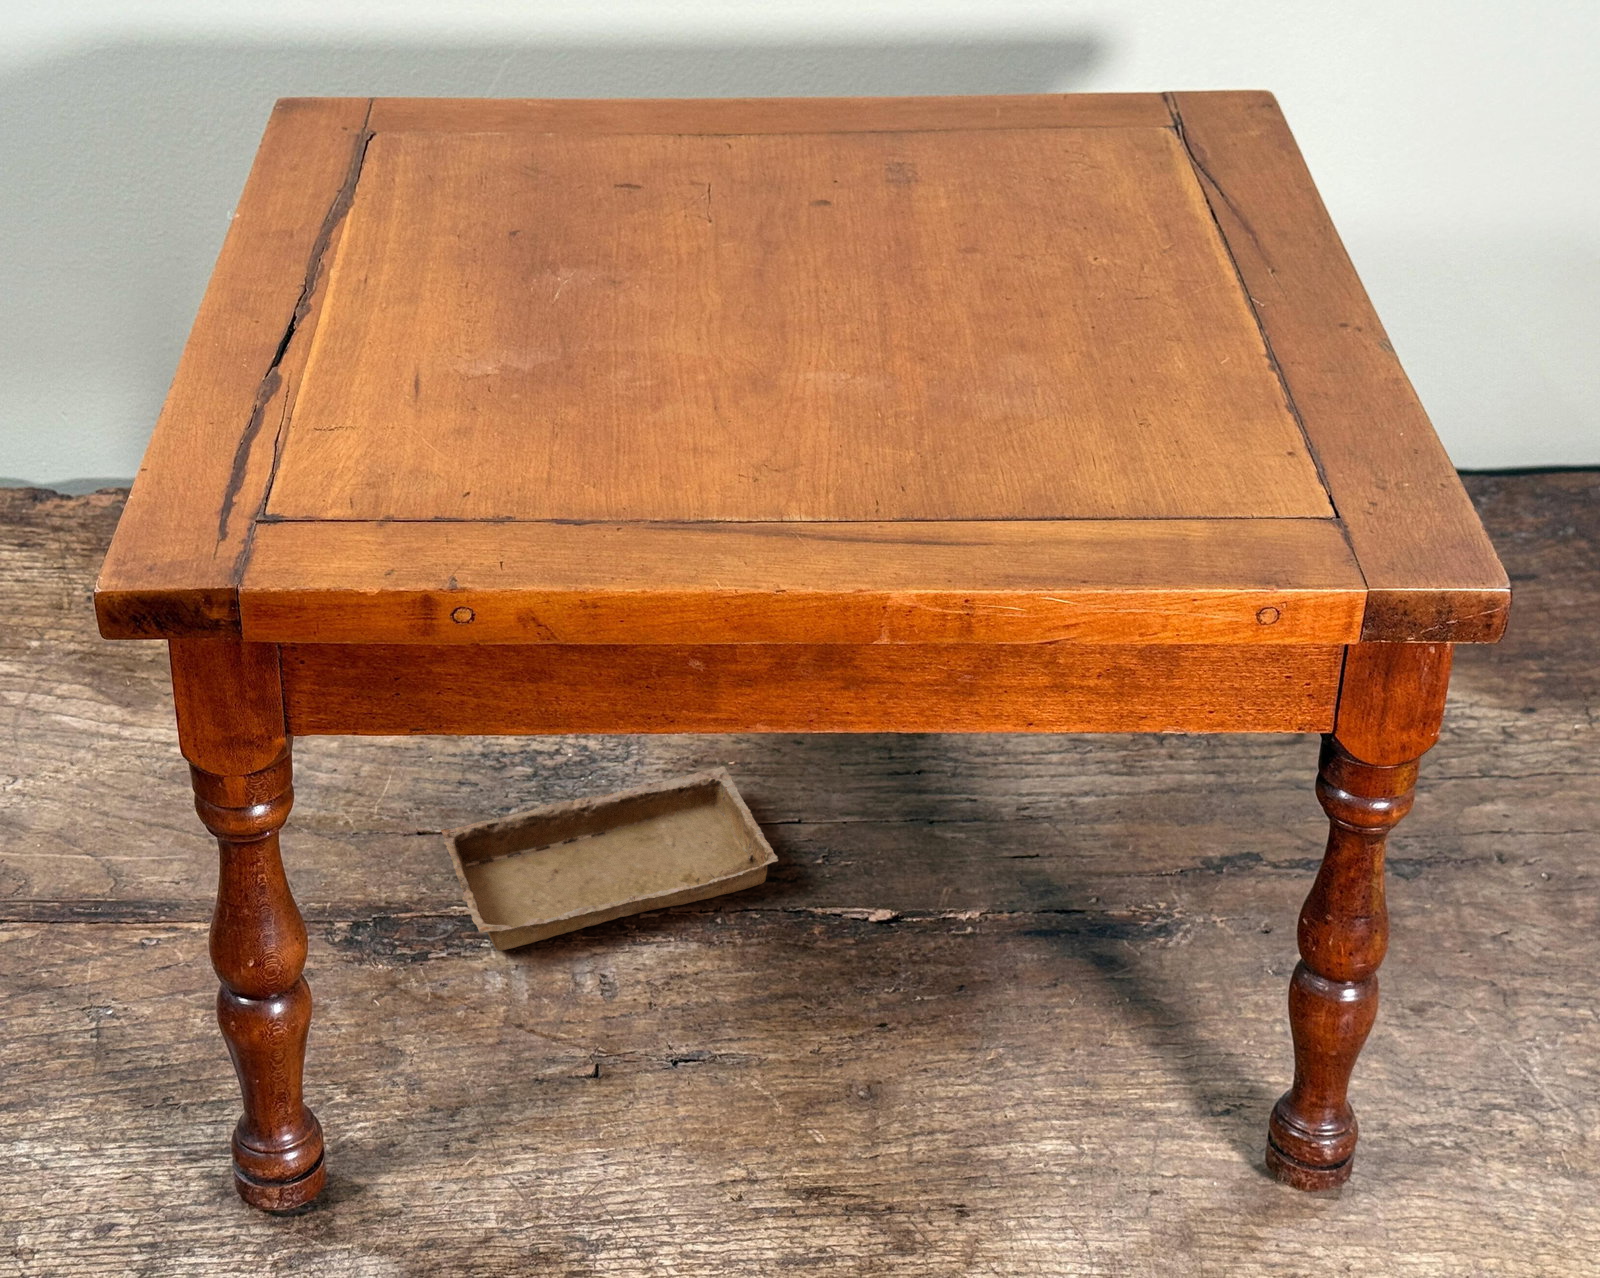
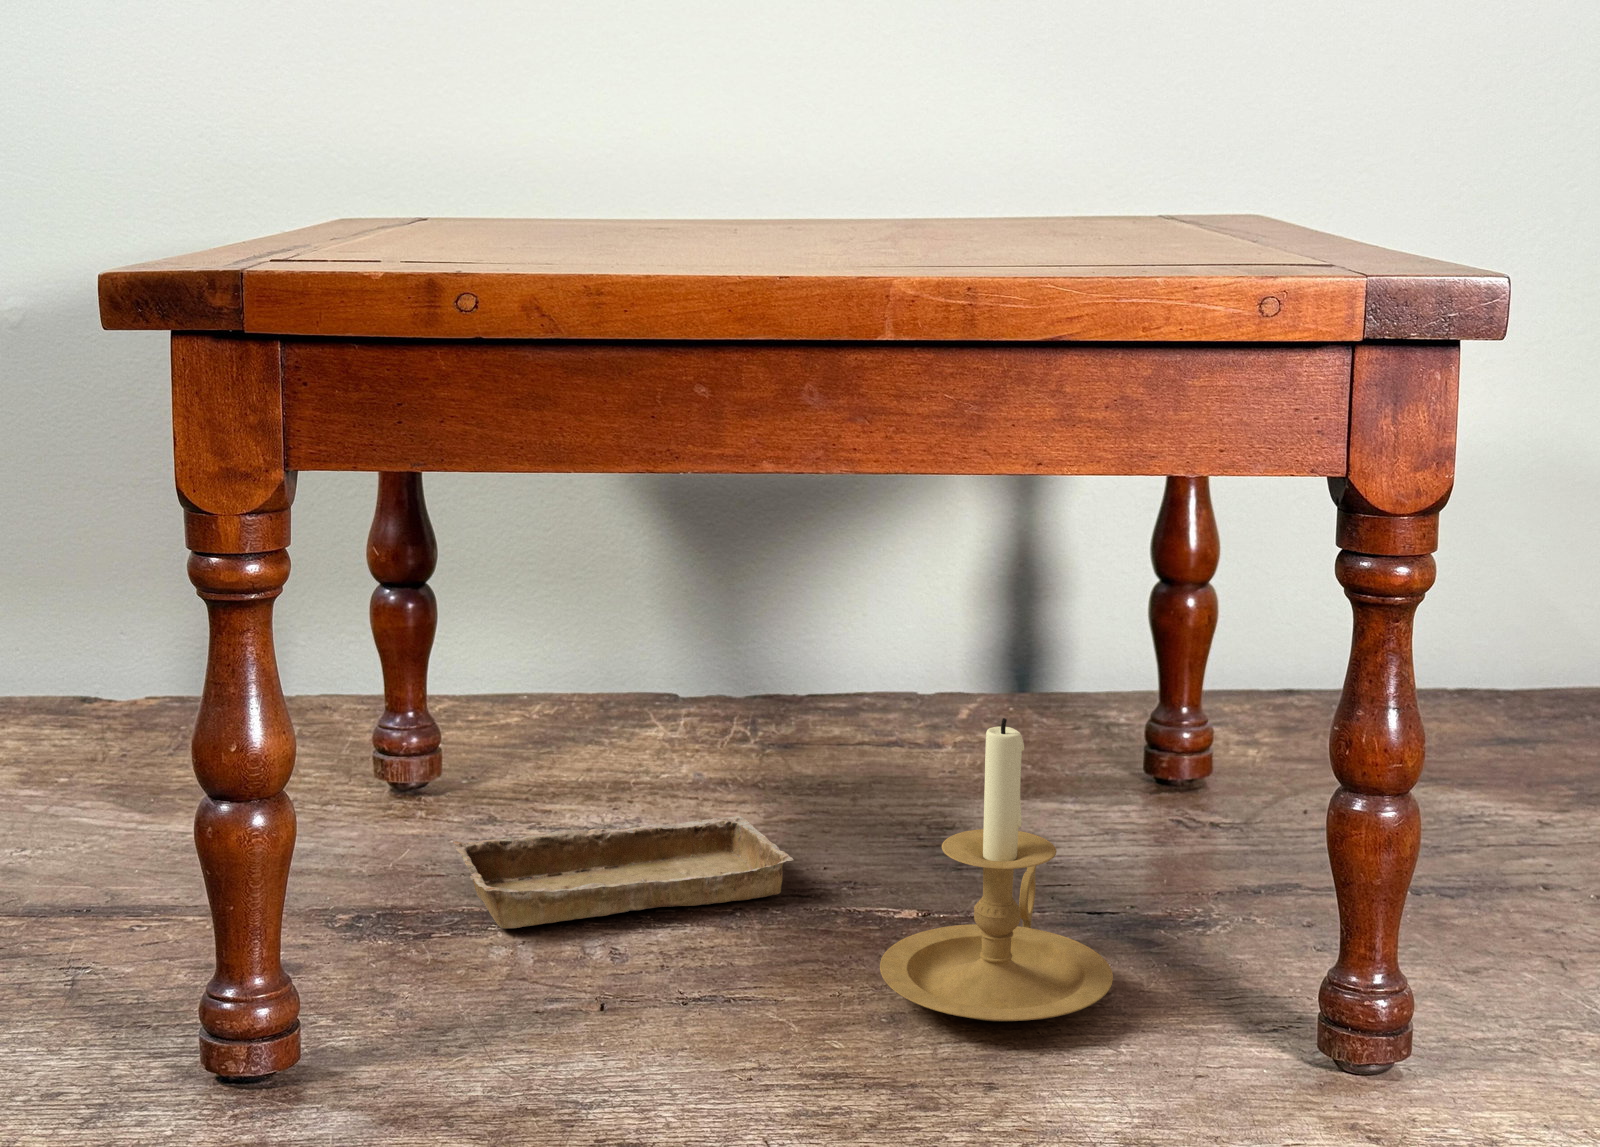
candle holder: none [861,865,1080,1133] -> present [880,718,1113,1021]

